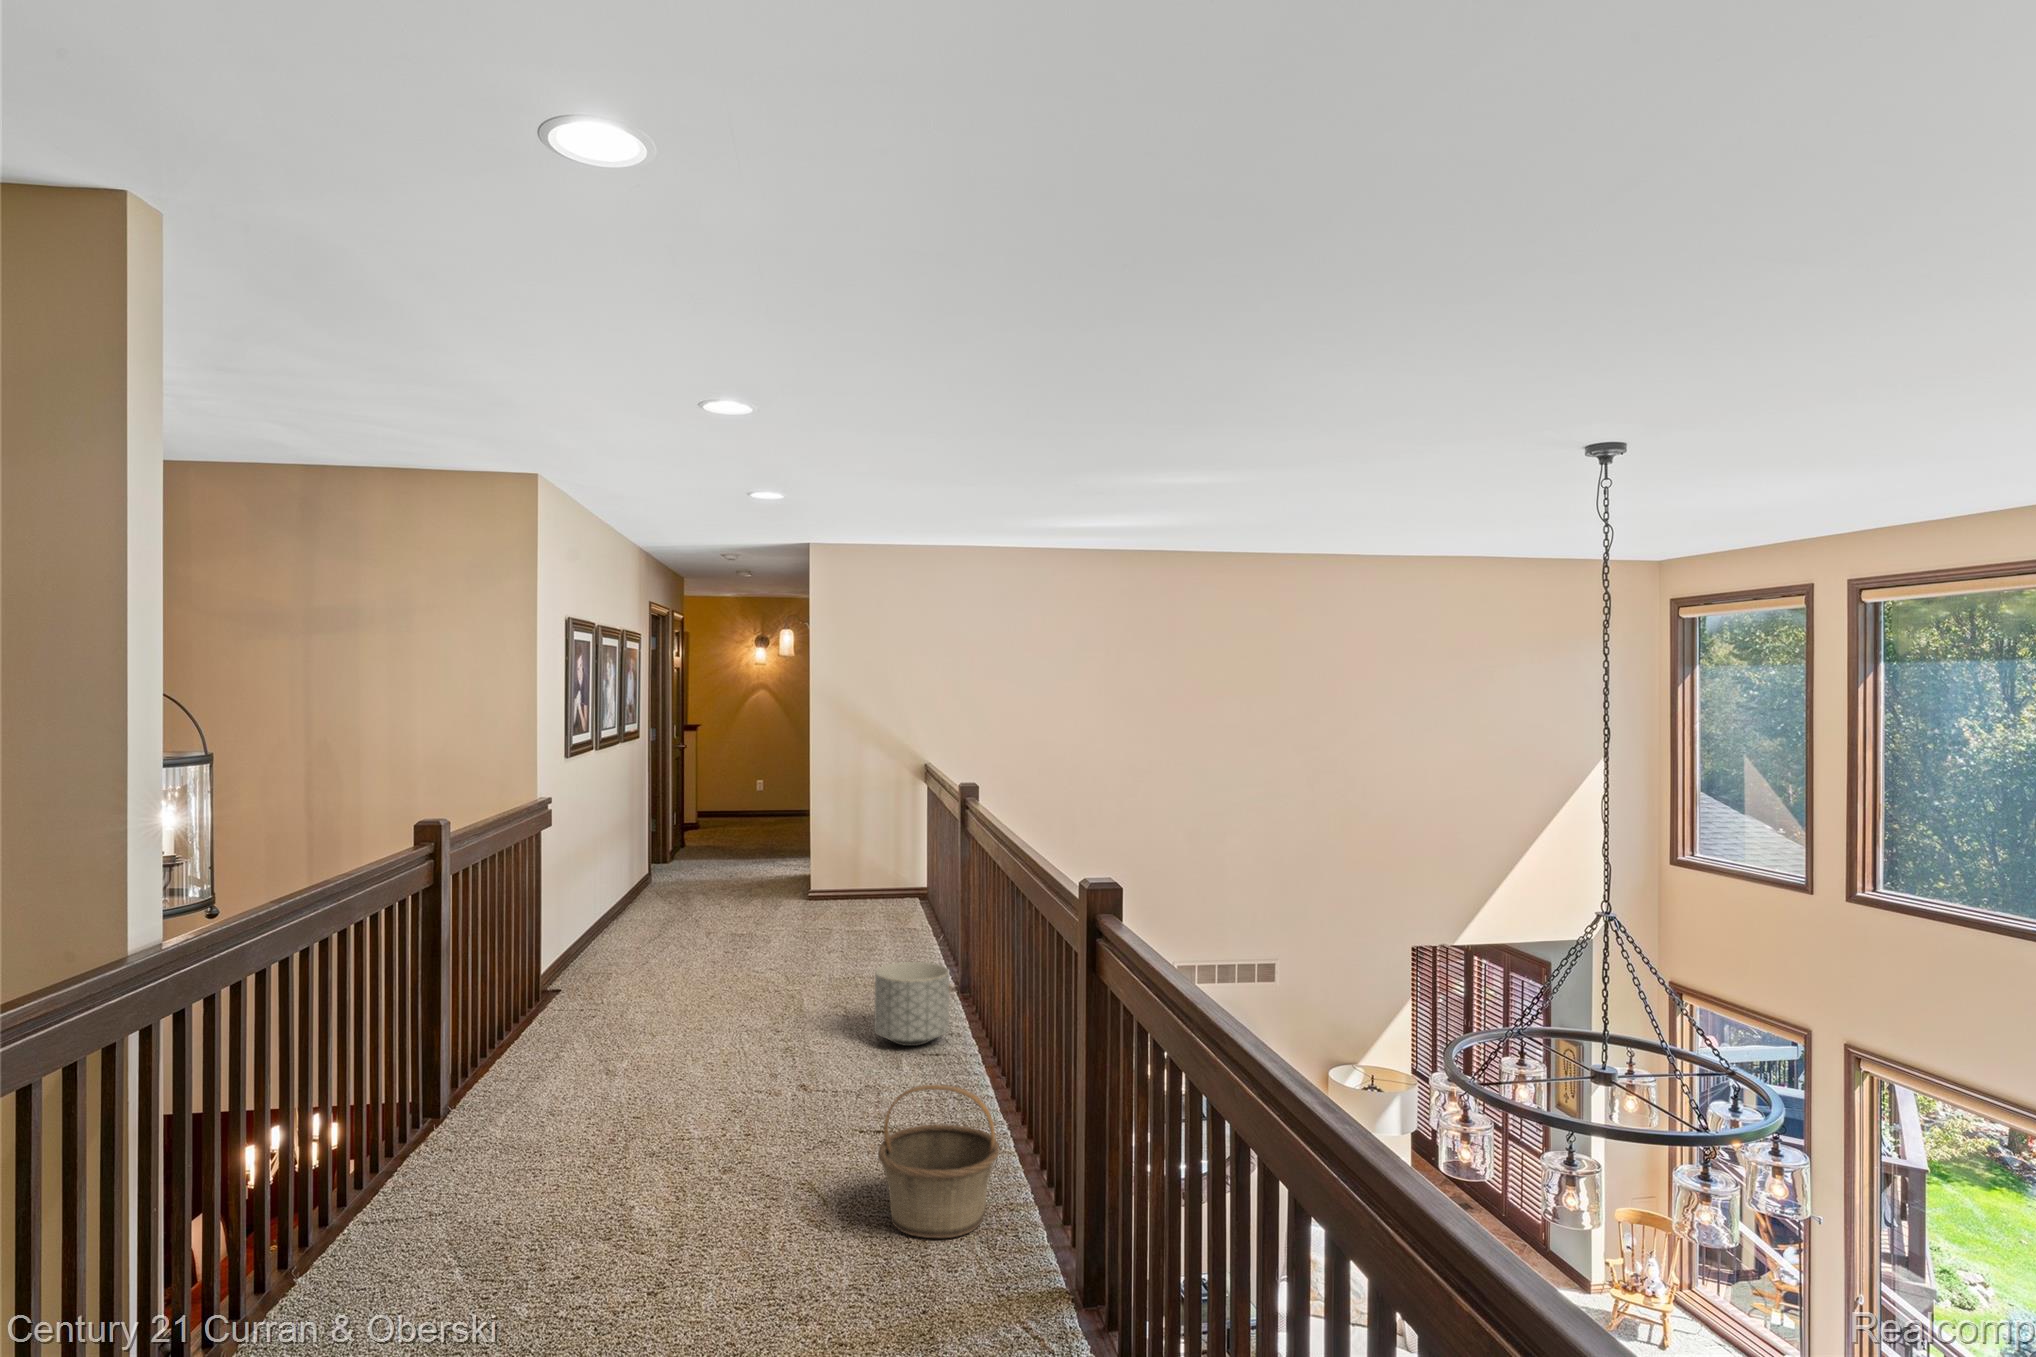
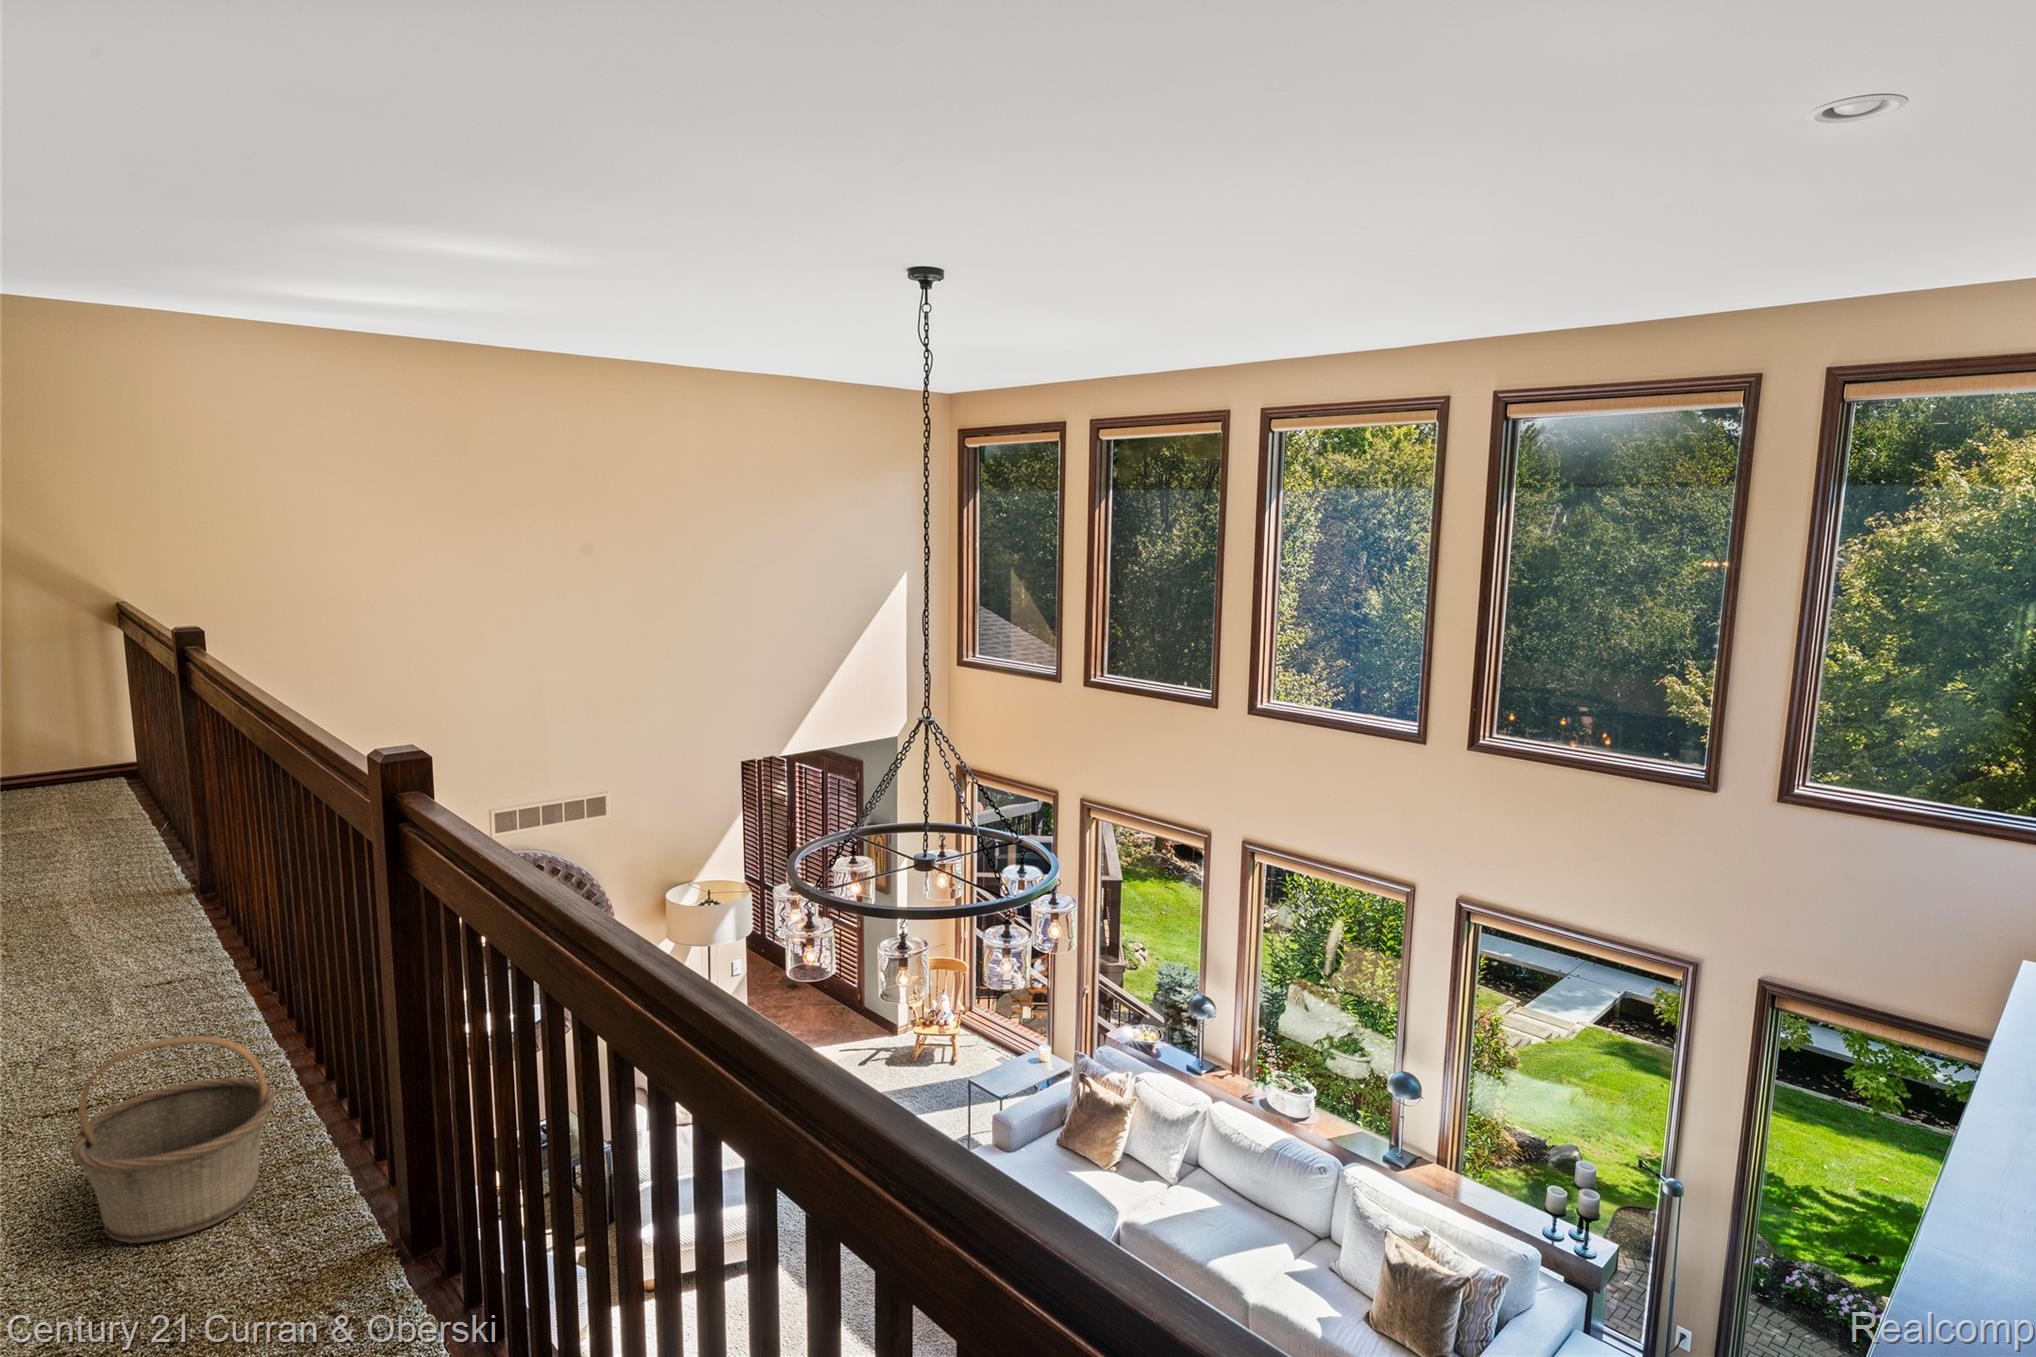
planter: present [874,962,949,1046] -> none [52,867,185,979]

